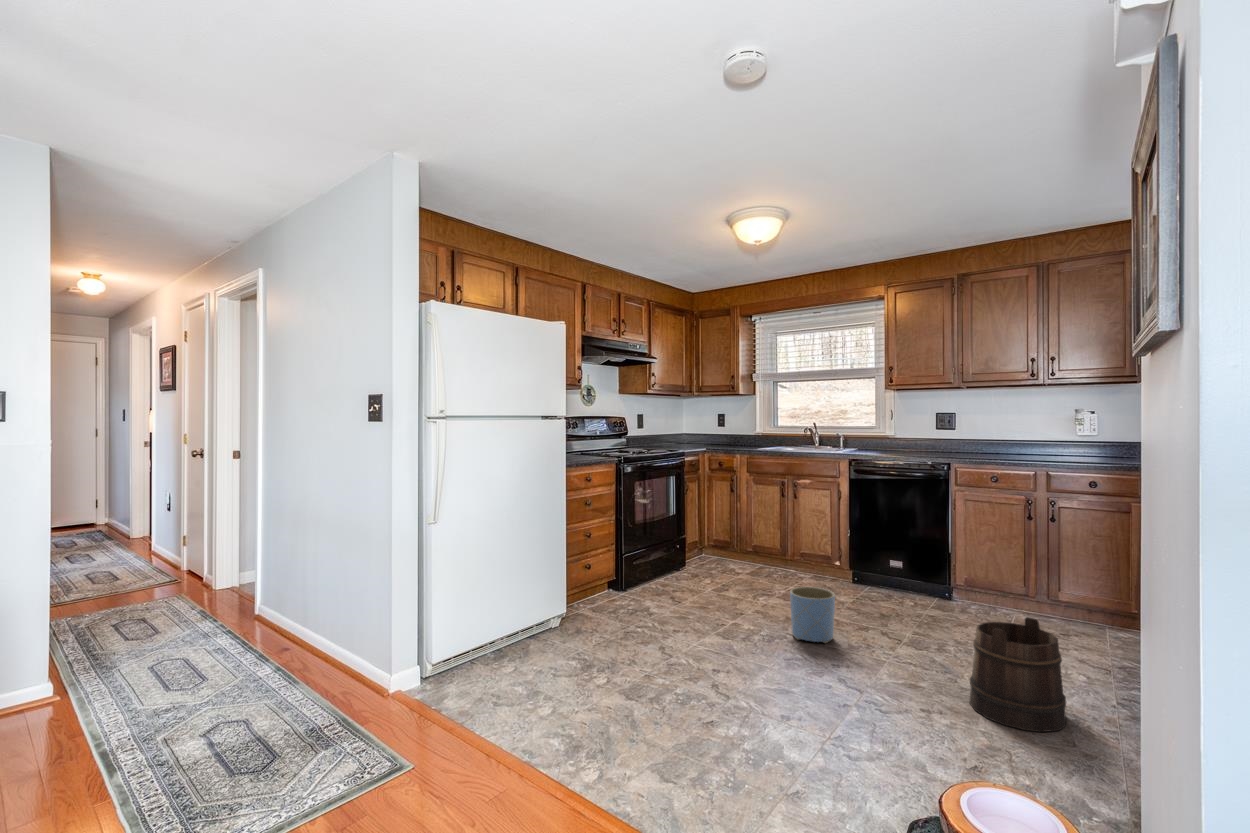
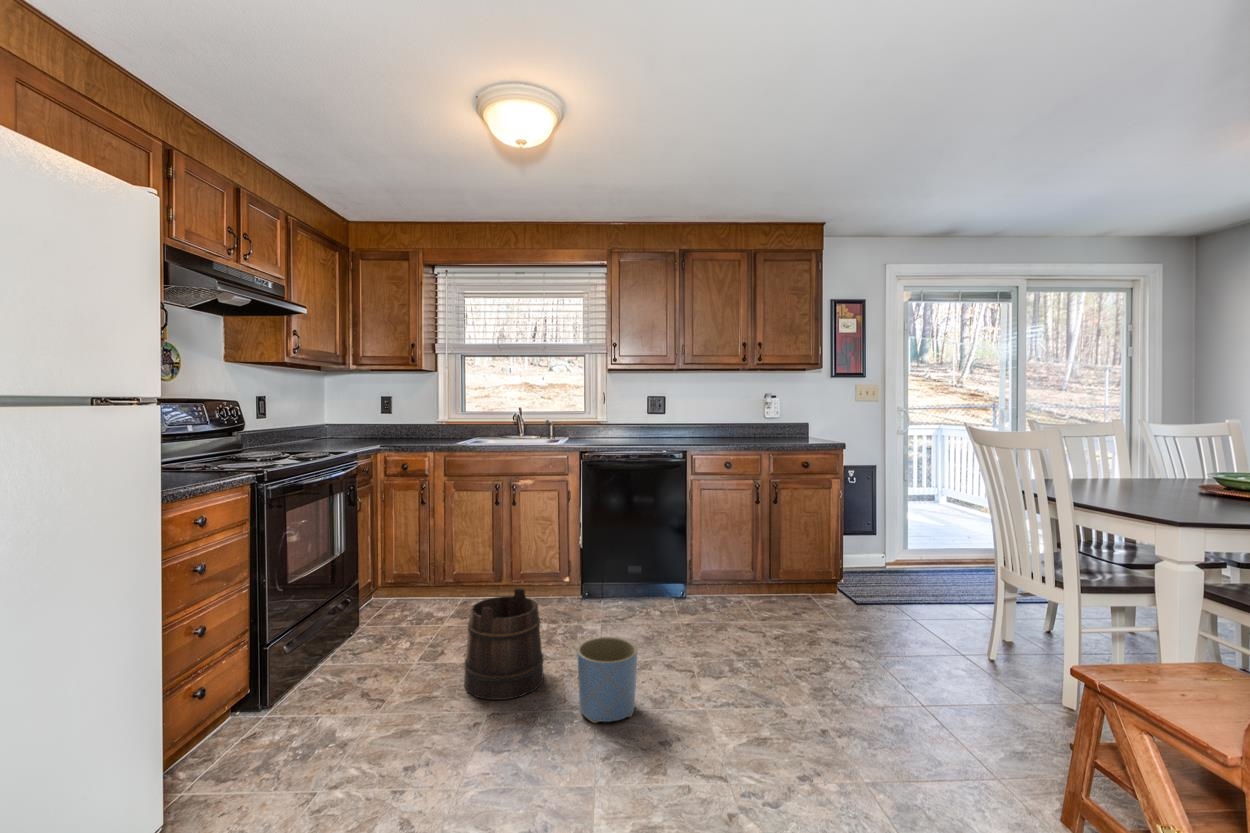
bucket: present [970,617,1066,732] -> present [464,588,544,700]

